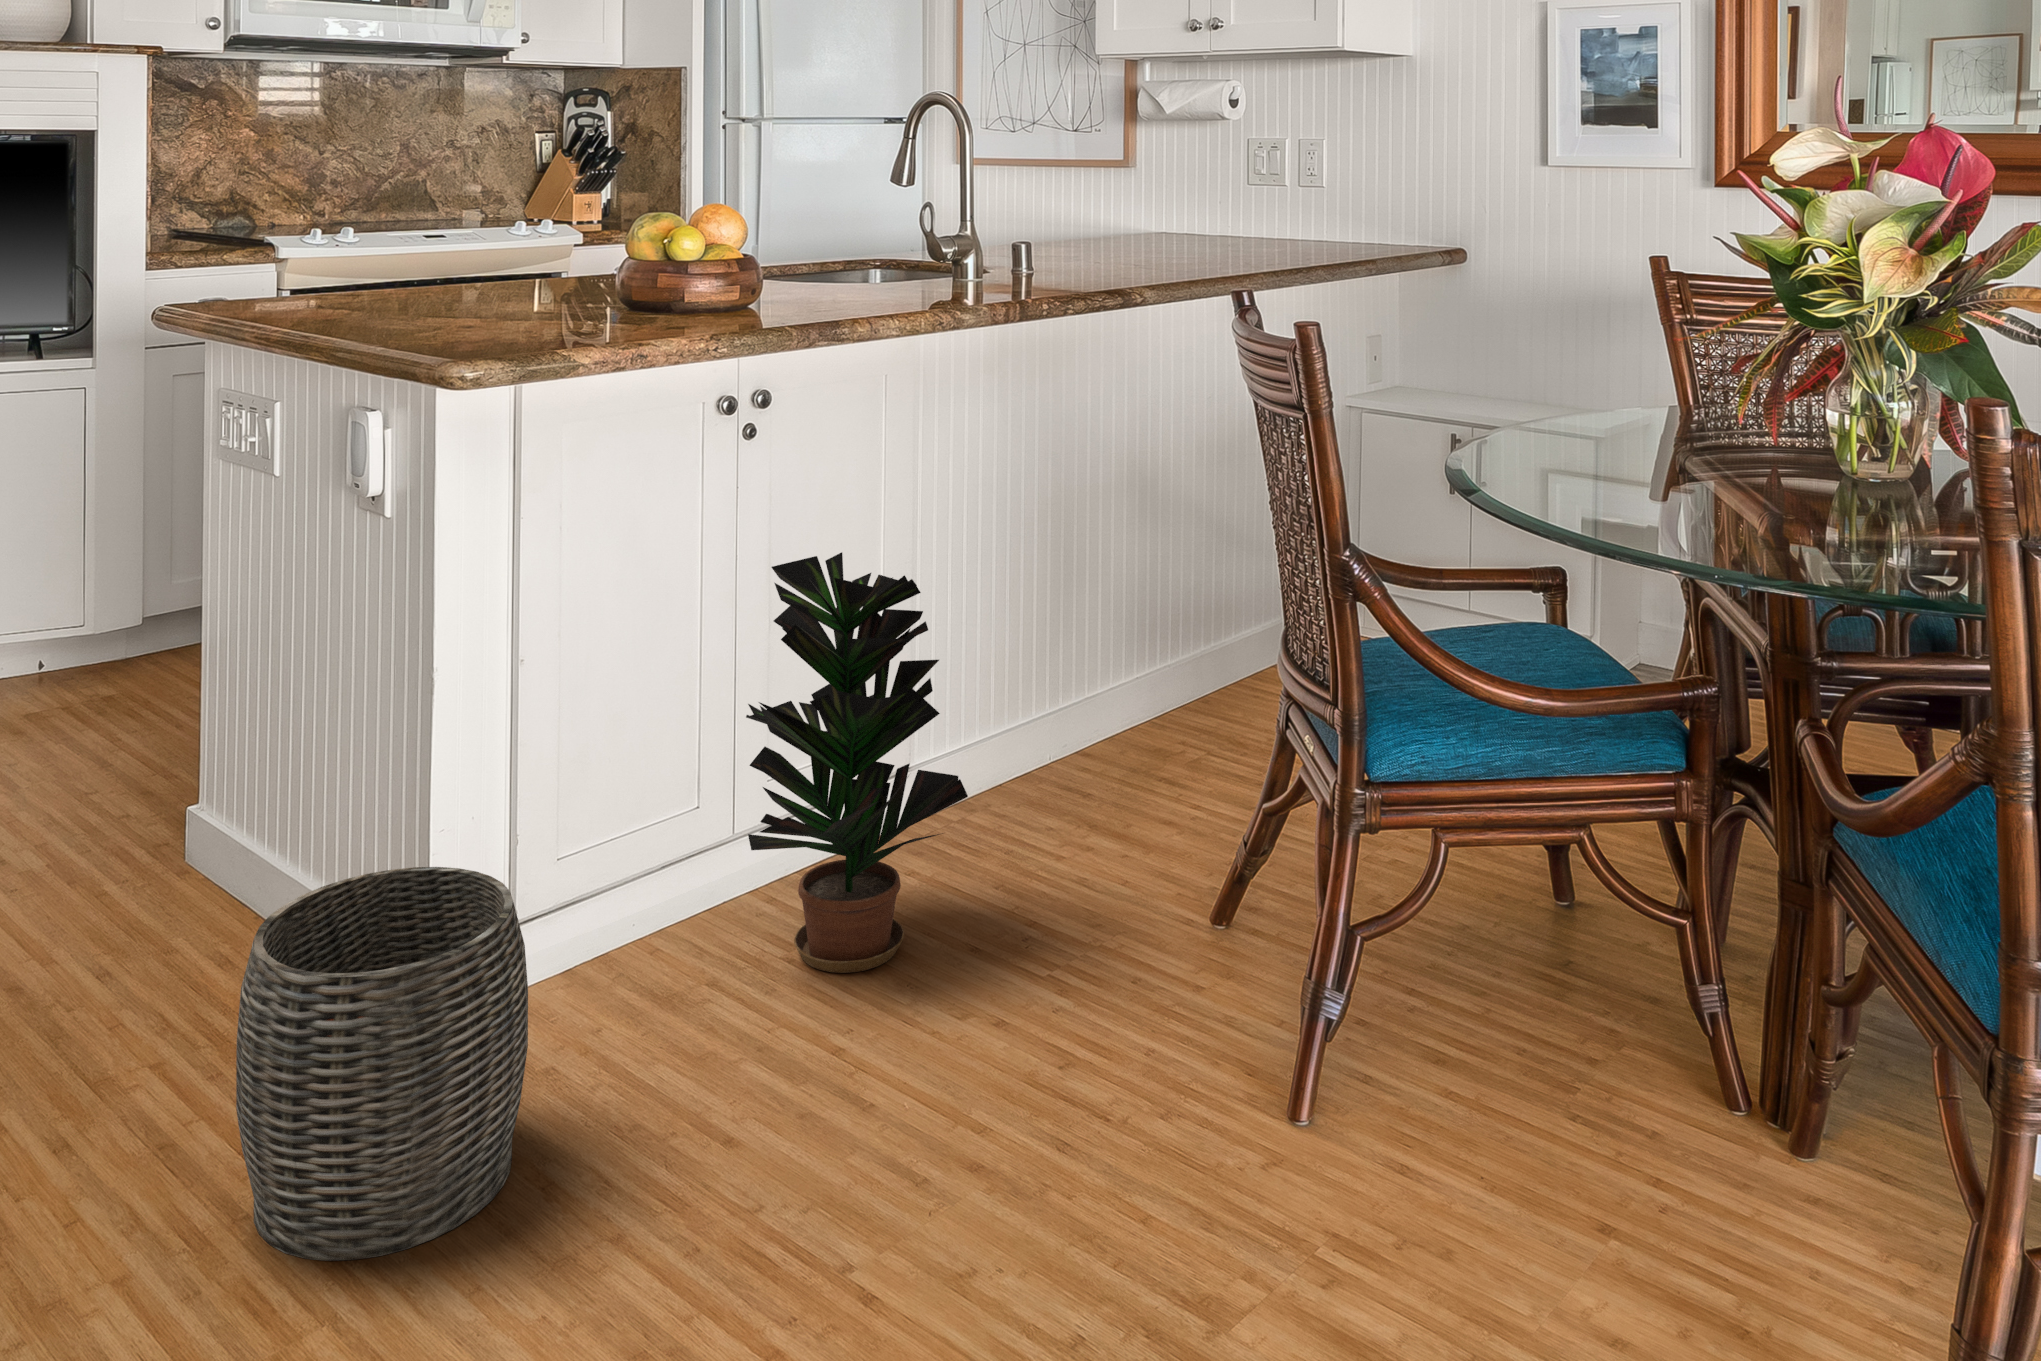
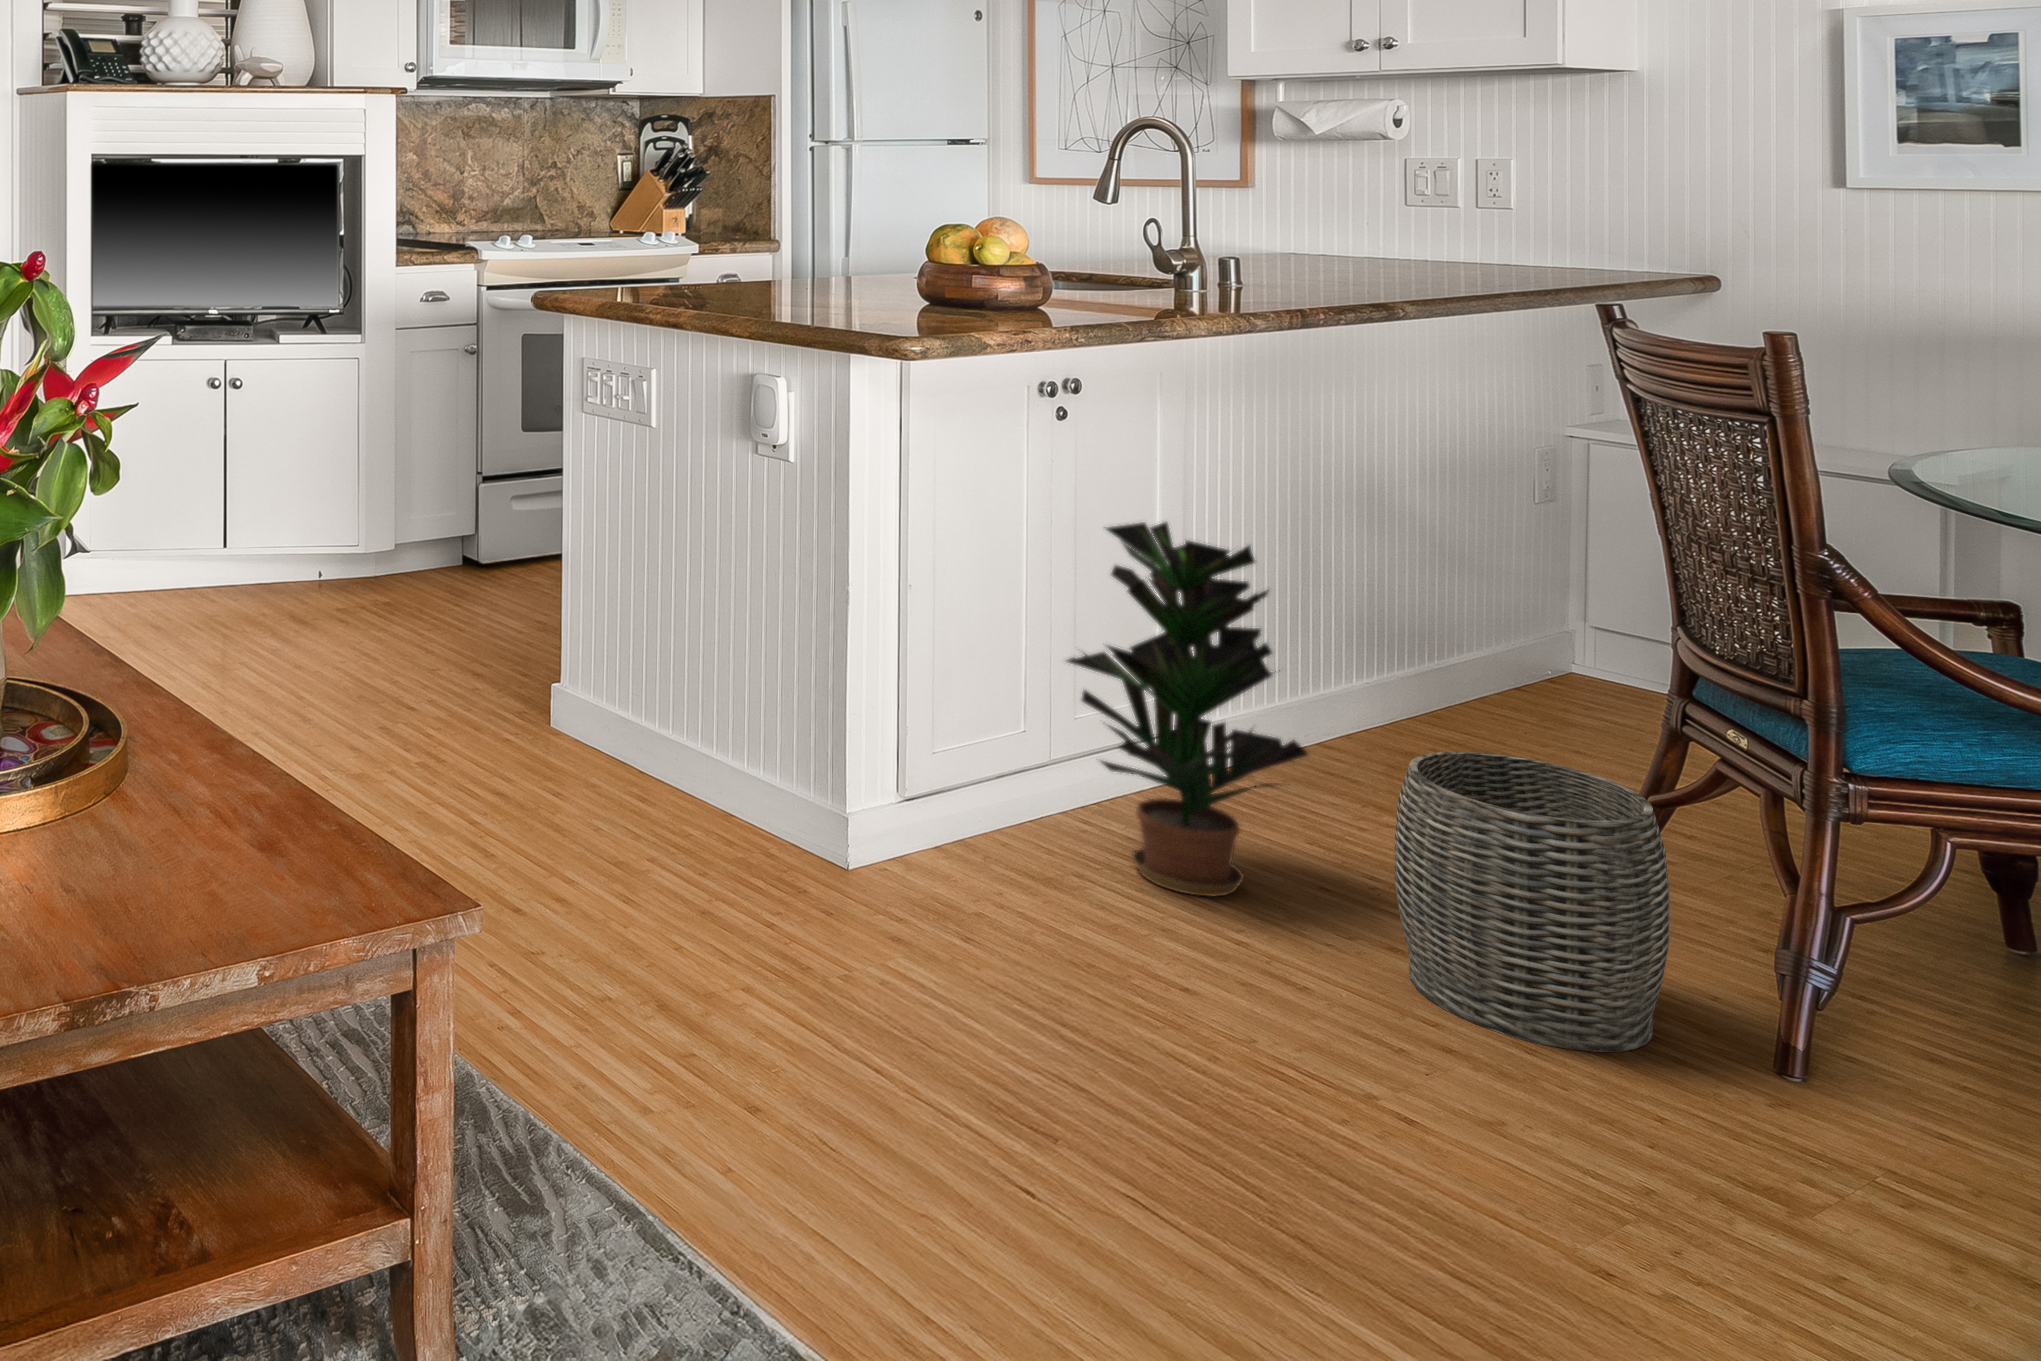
woven basket: present [236,867,528,1261] -> present [1395,752,1669,1052]

